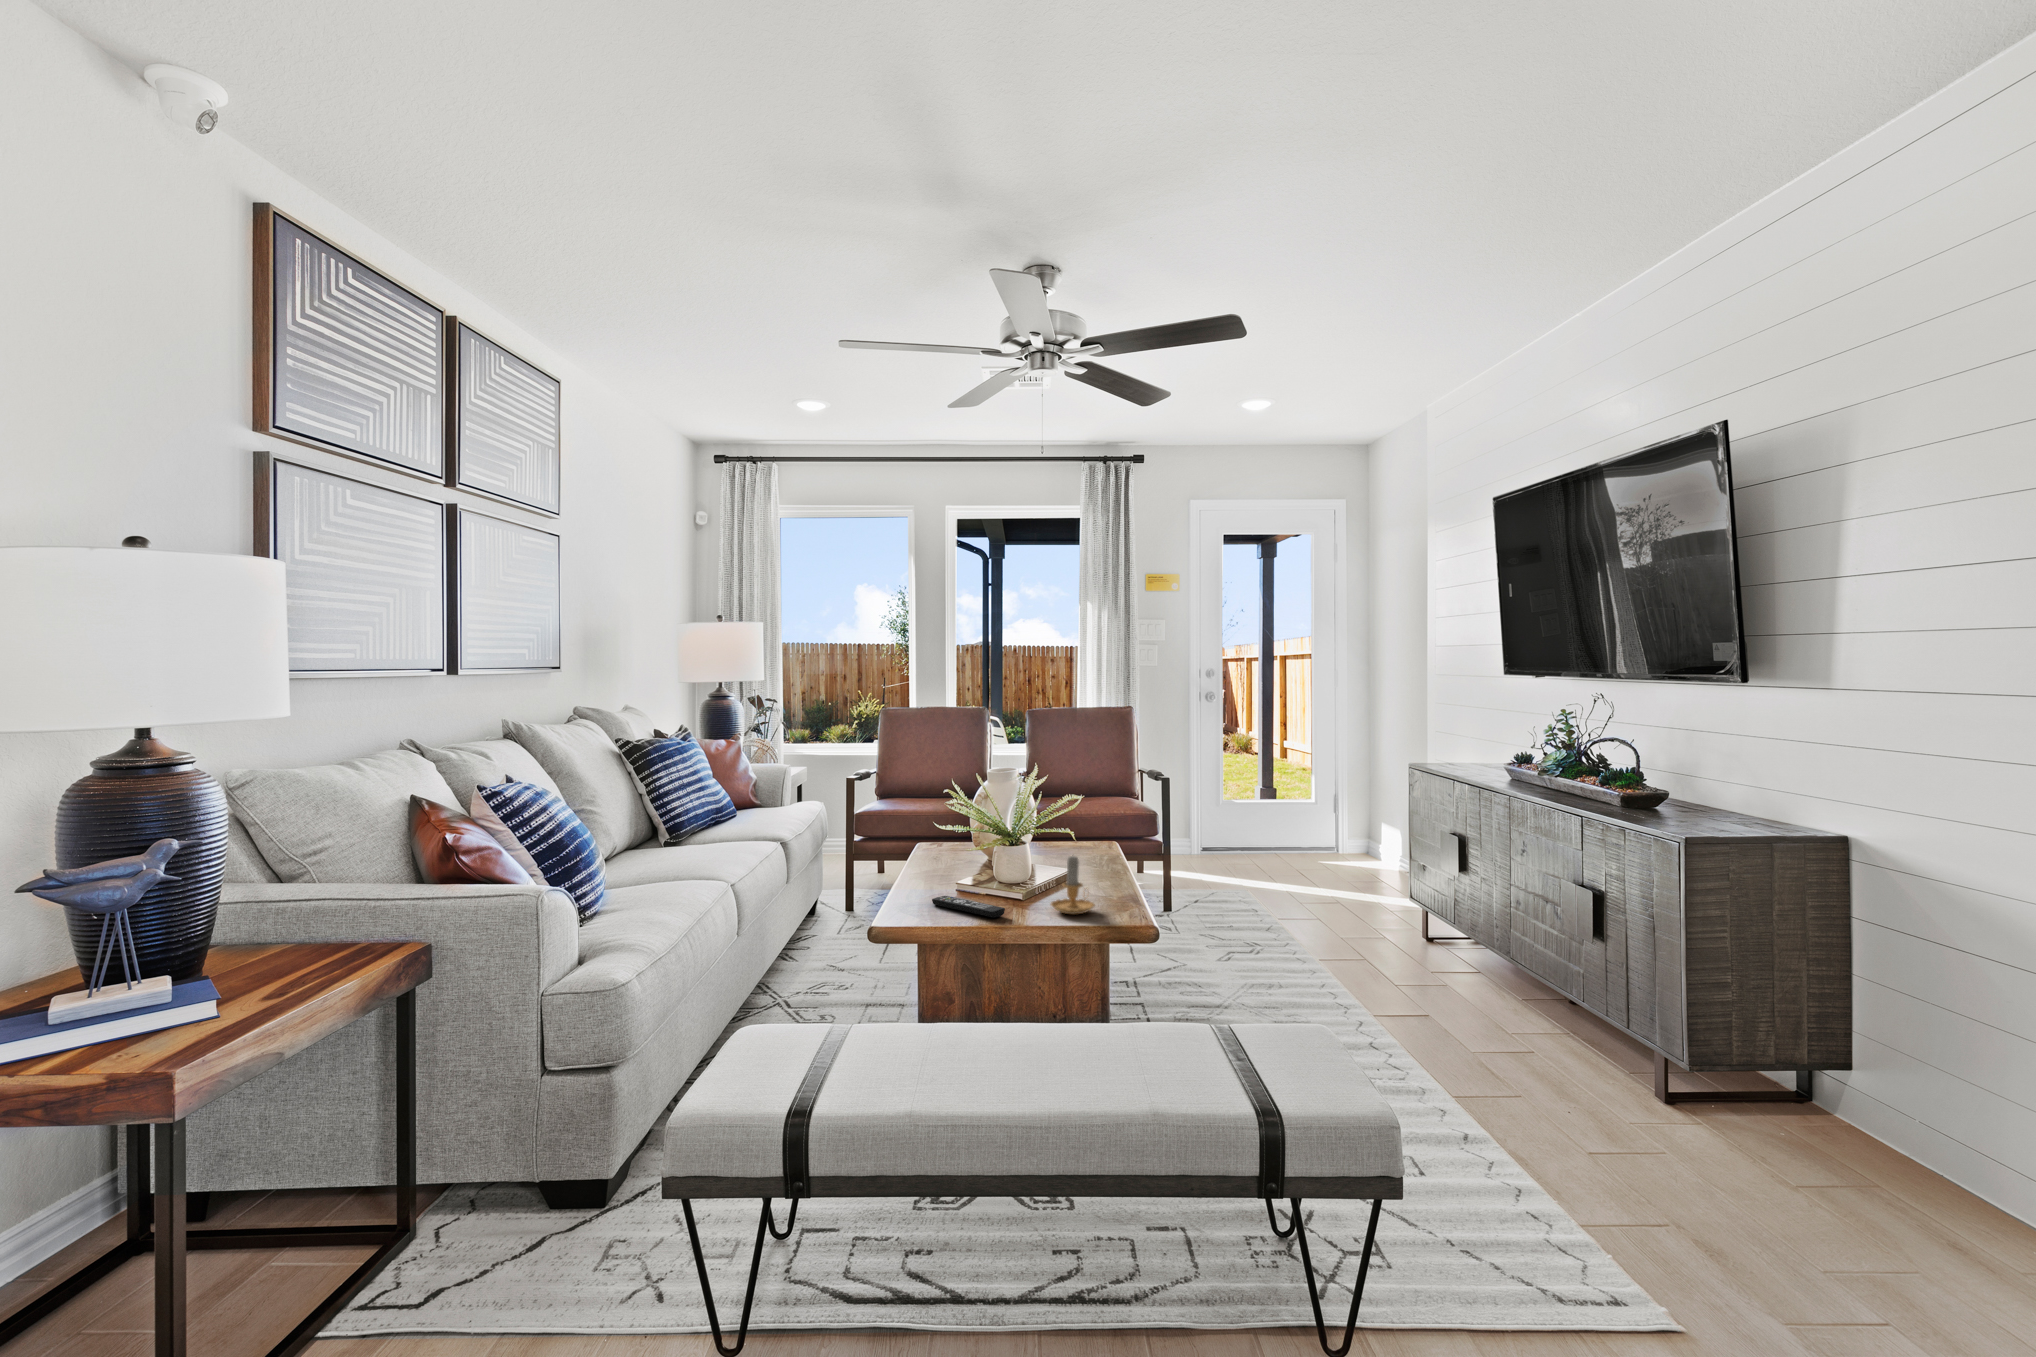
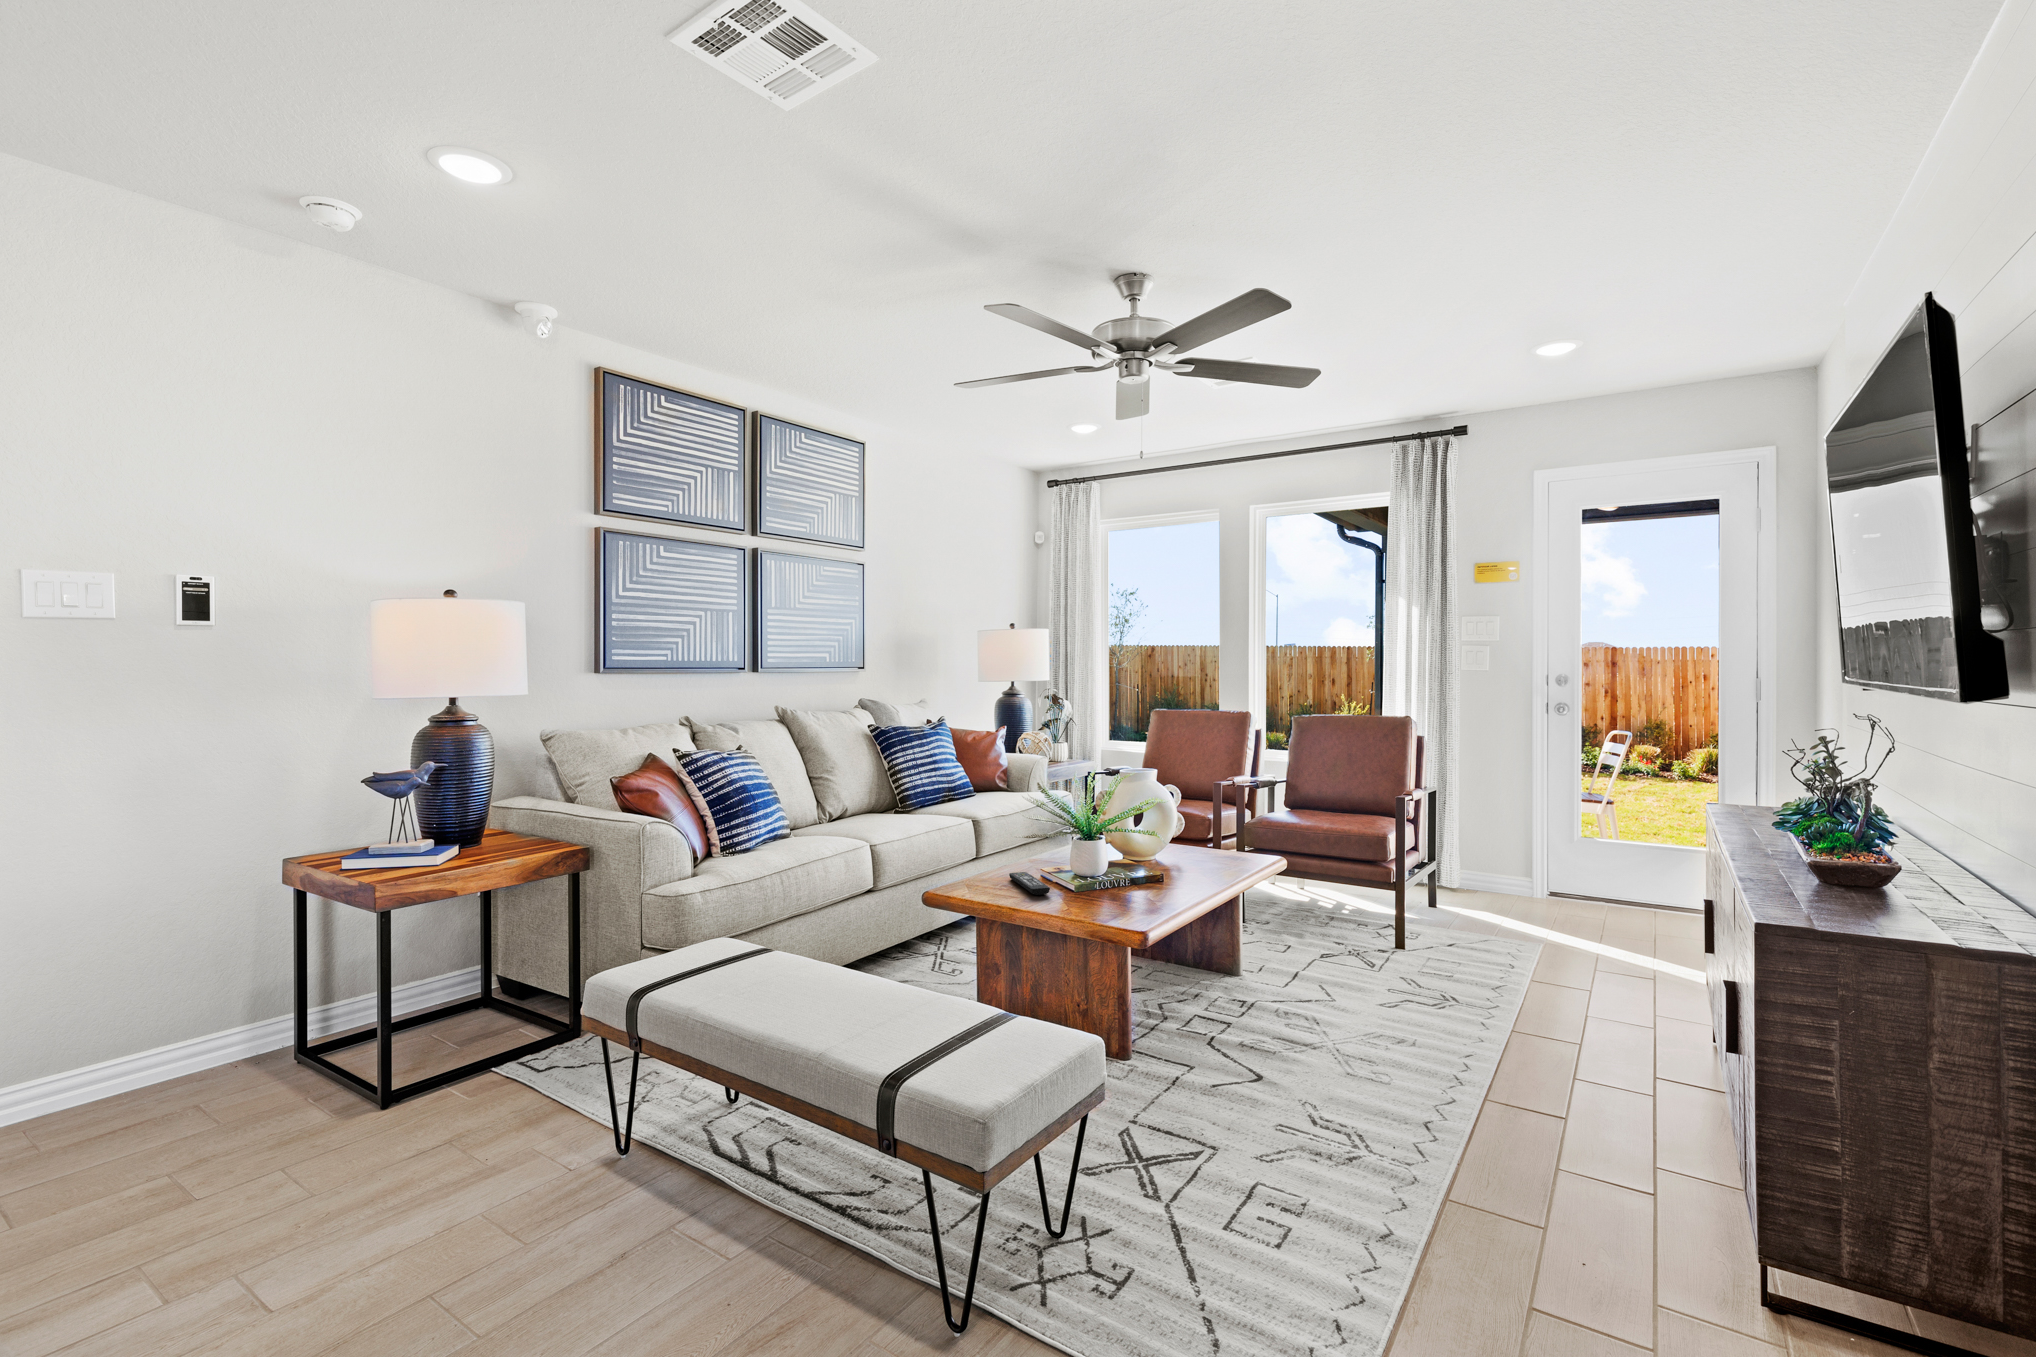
candle: present [1051,856,1095,914] -> none [1095,843,1144,903]

